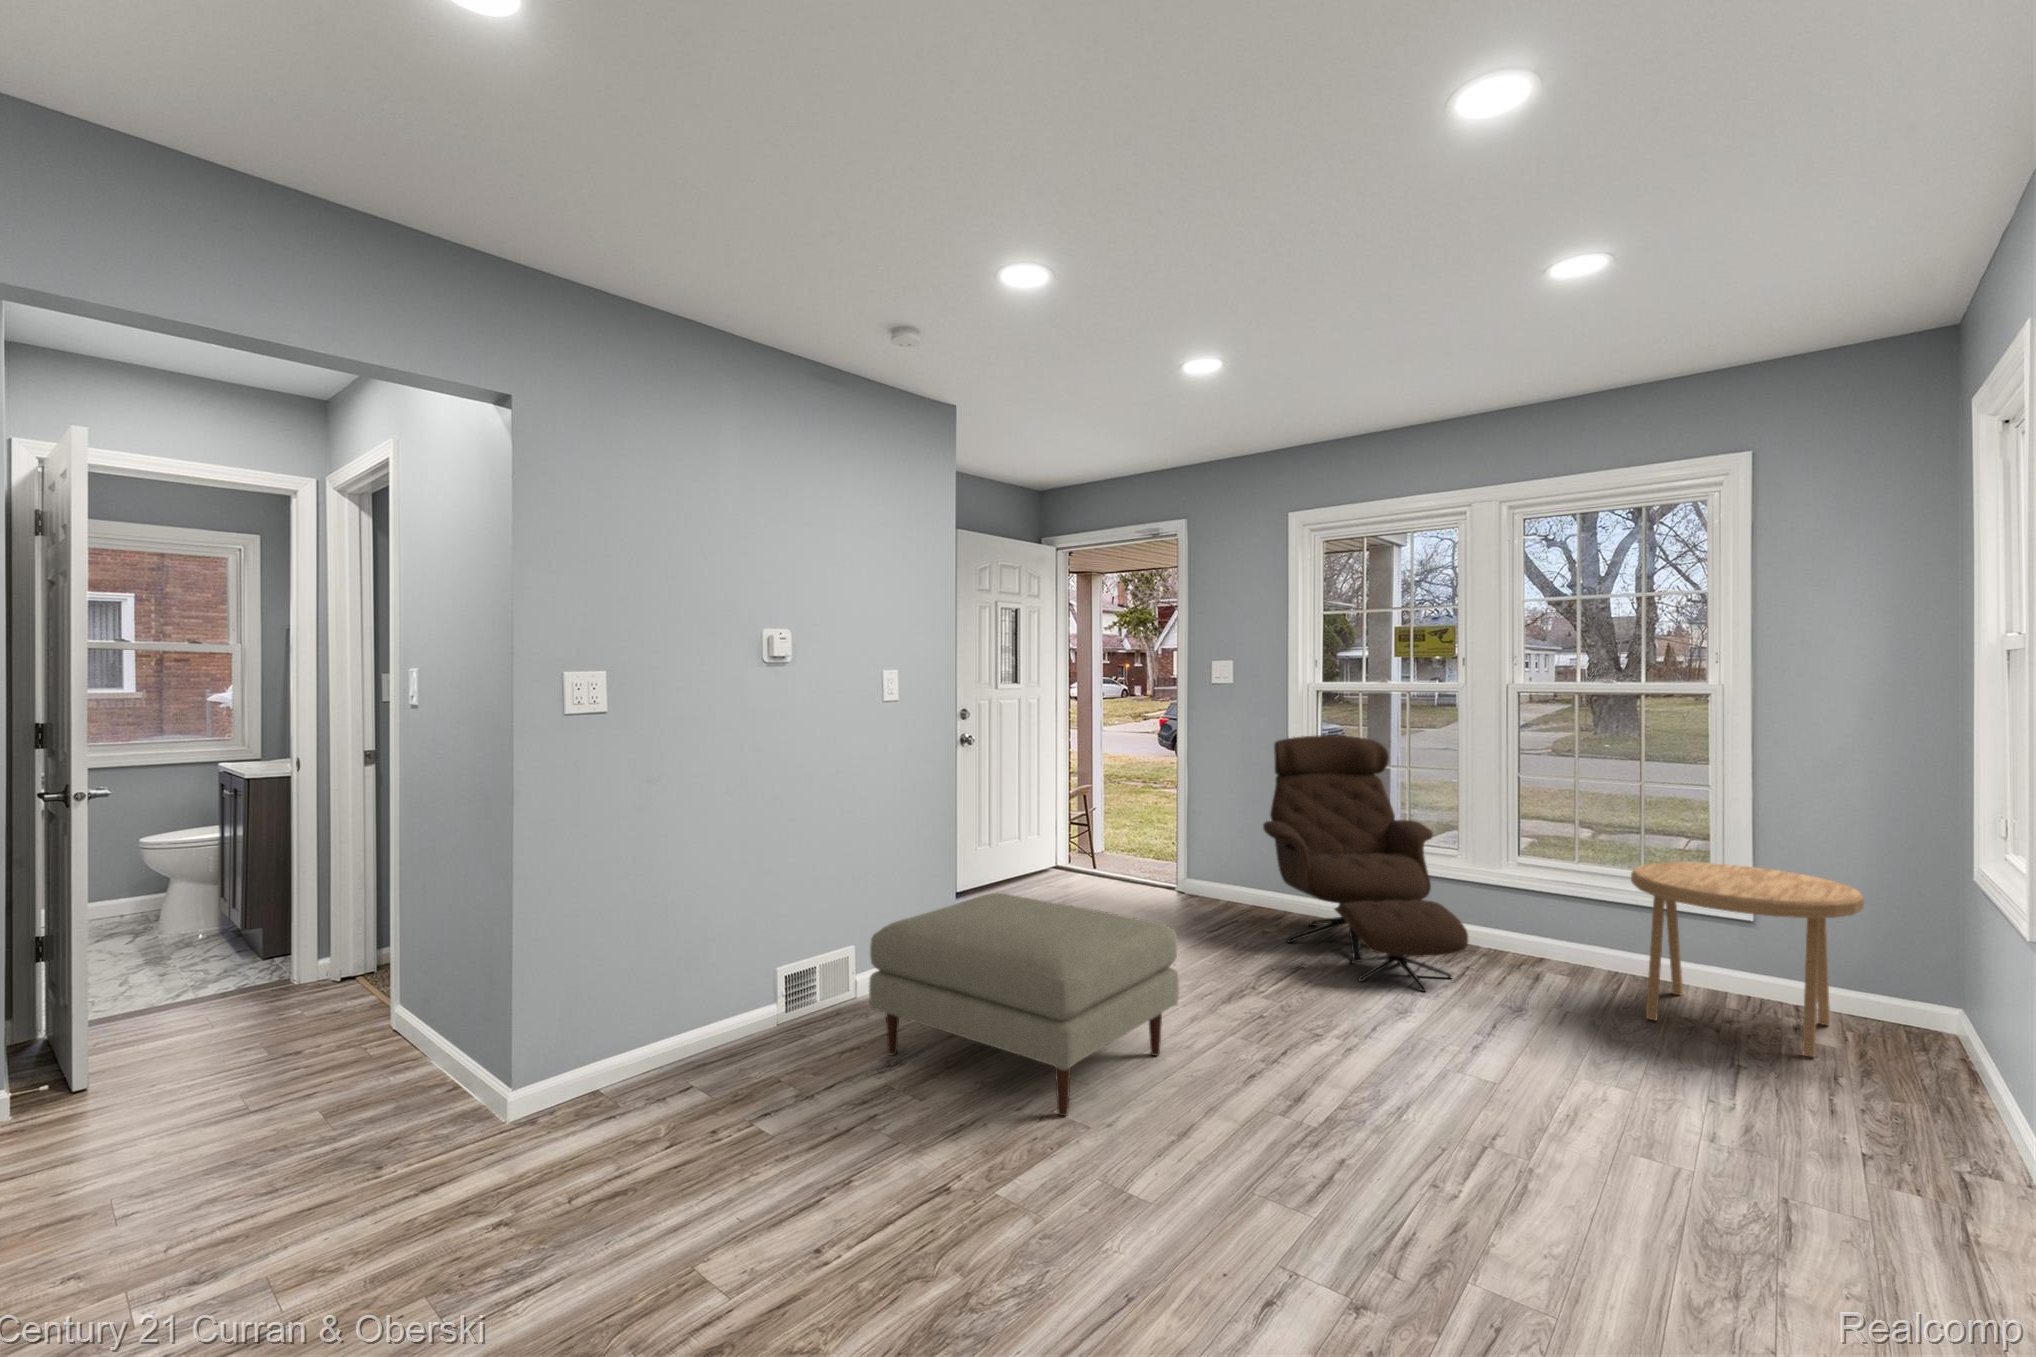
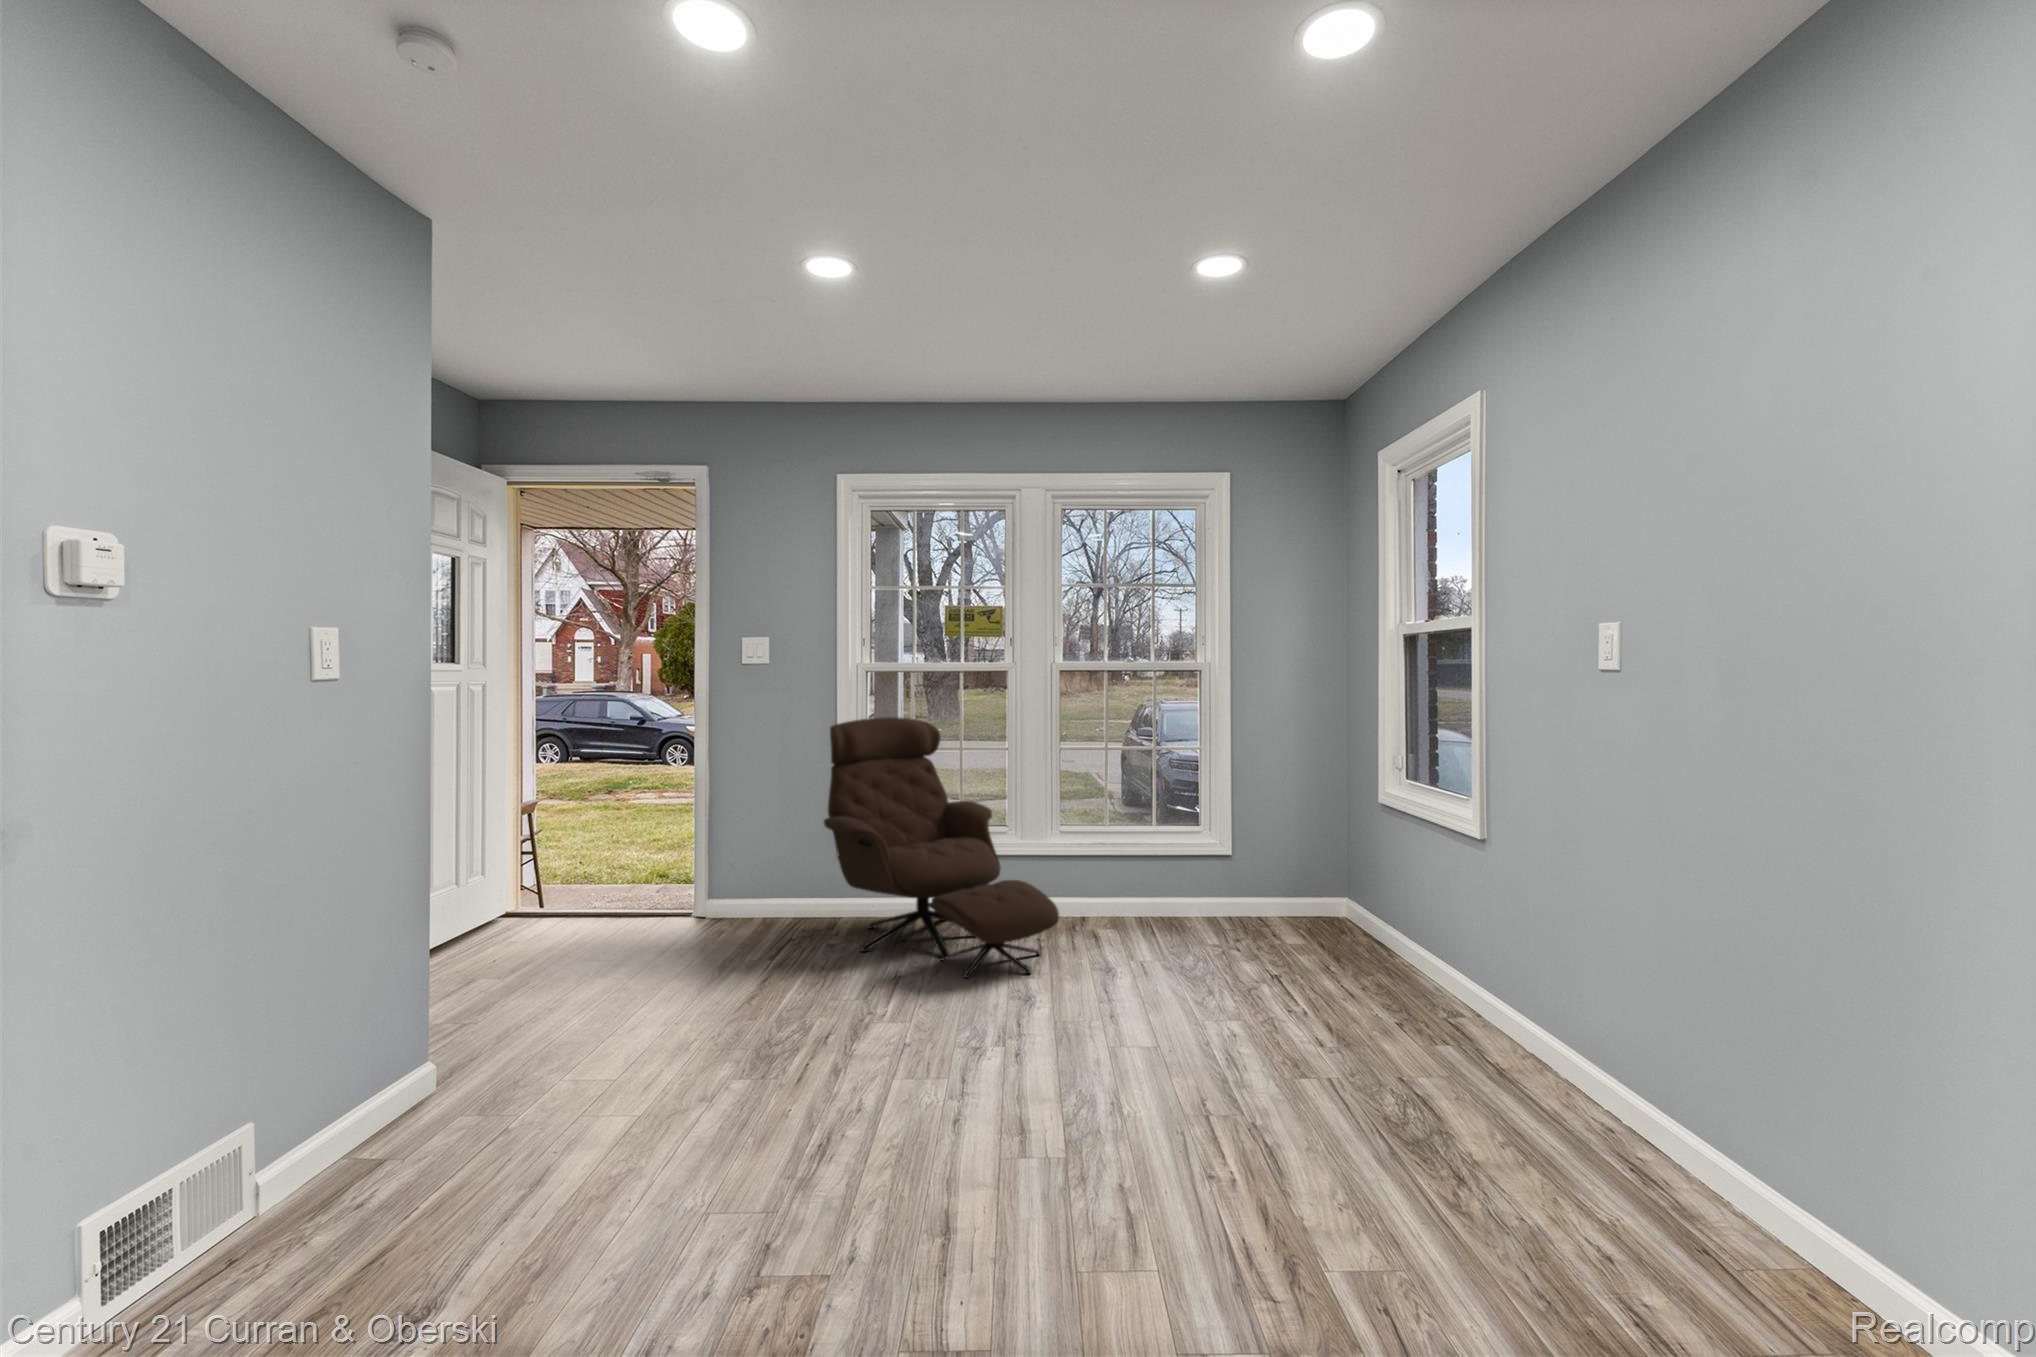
side table: present [1631,862,1864,1056] -> none [1181,809,1343,959]
ottoman: present [869,893,1179,1116] -> none [360,958,853,1287]

